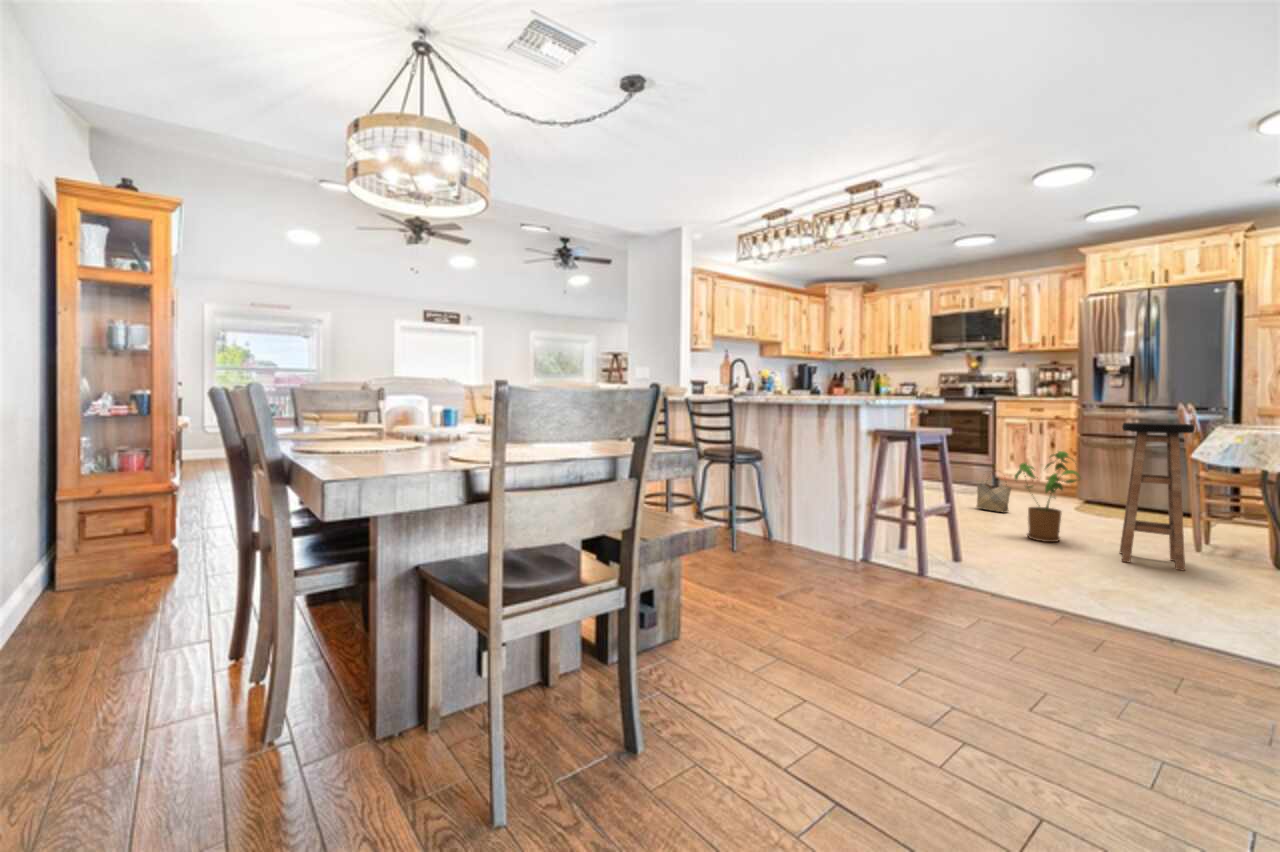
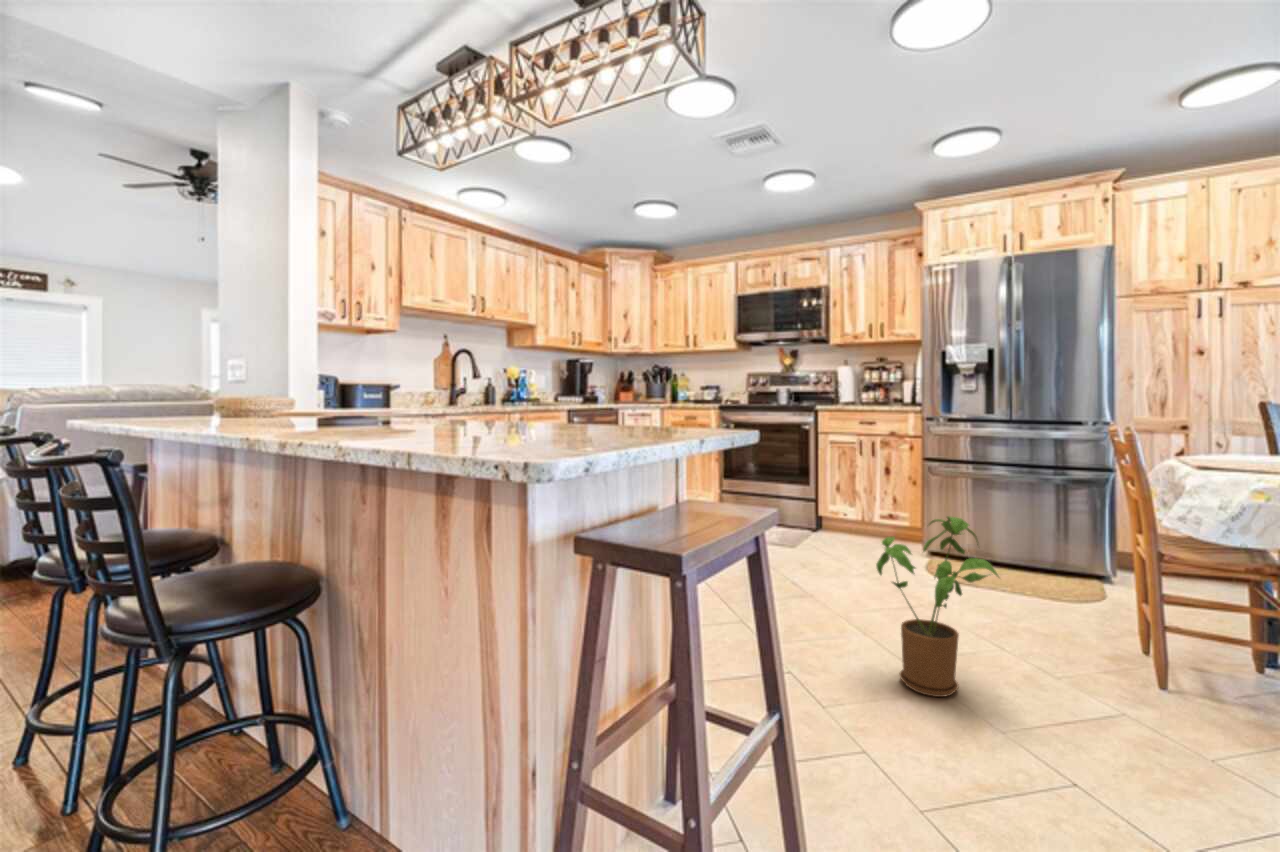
bar stool: present [1120,423,1195,570] -> none [1068,467,1226,795]
woven basket: present [976,474,1011,513] -> none [803,525,853,595]

